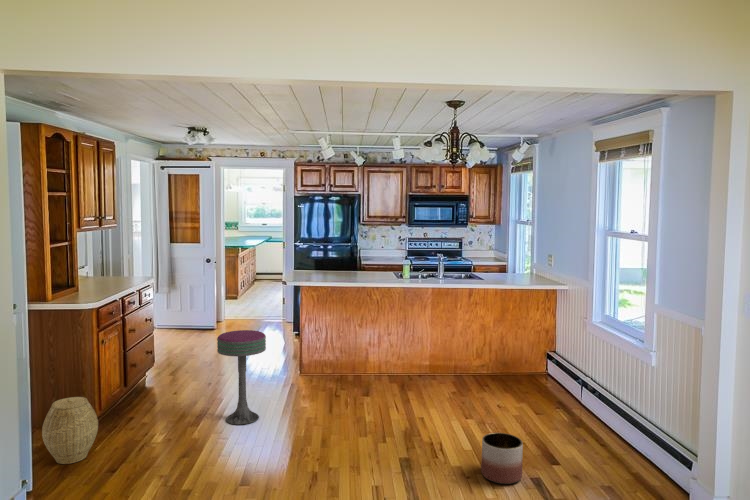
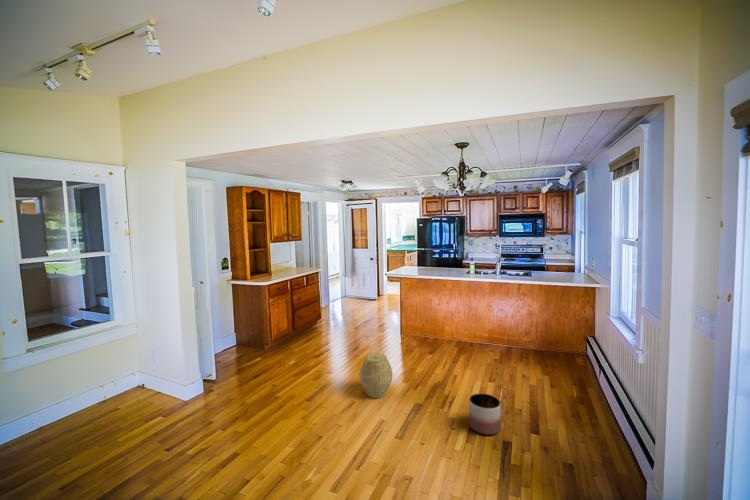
bar stool: present [217,330,266,425] -> none [334,302,362,358]
woven basket: present [42,397,98,464] -> present [360,354,392,398]

